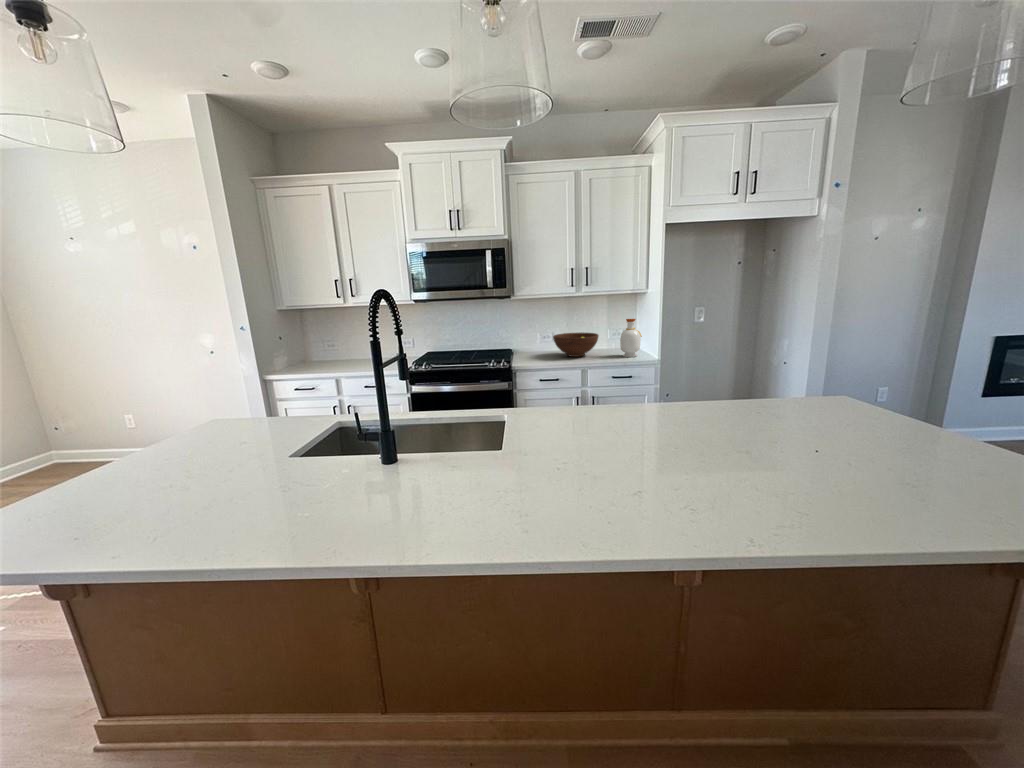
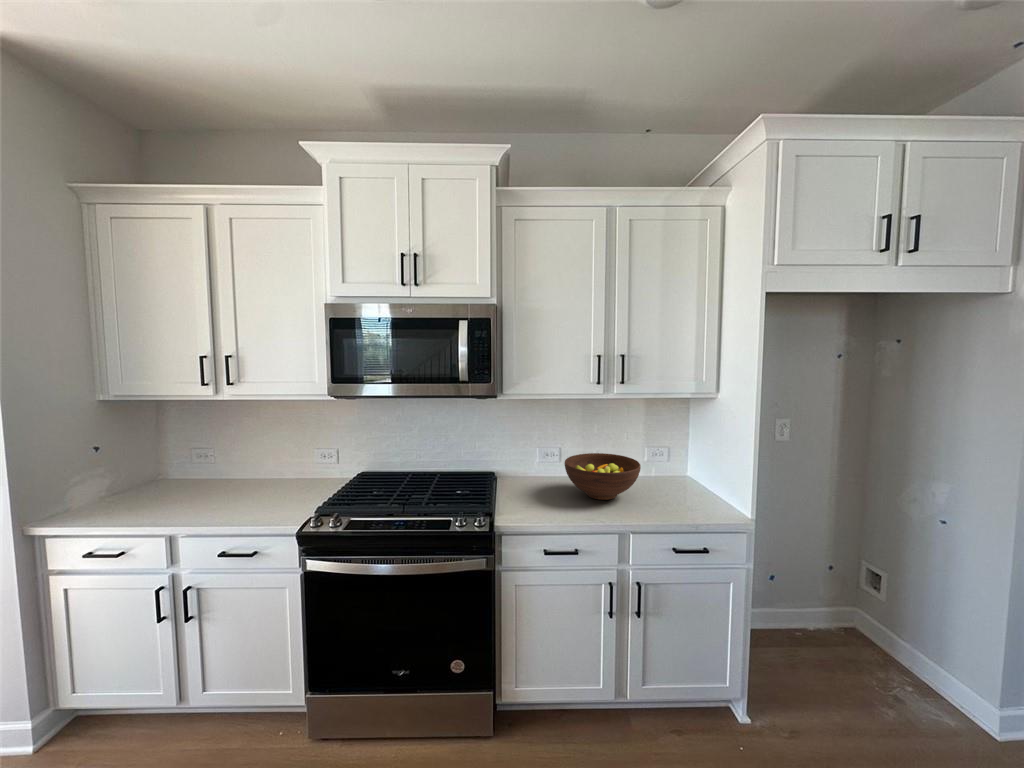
bottle: present [620,319,642,357] -> none [678,441,716,508]

